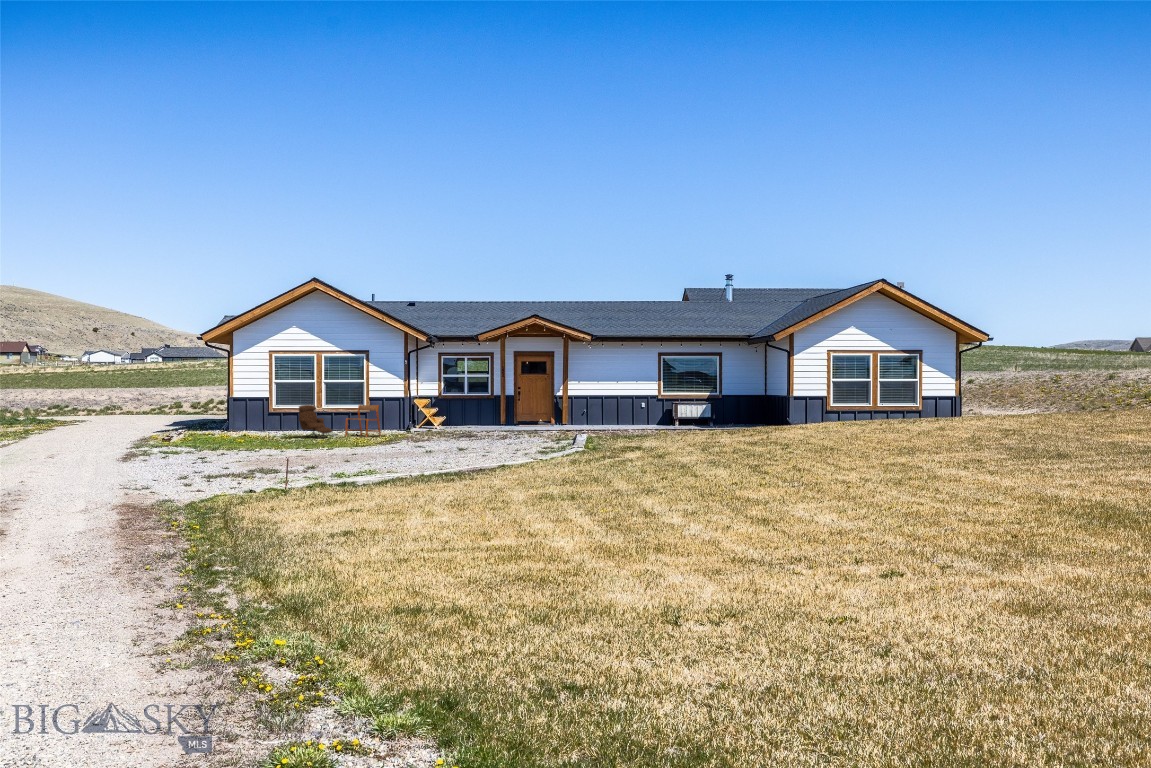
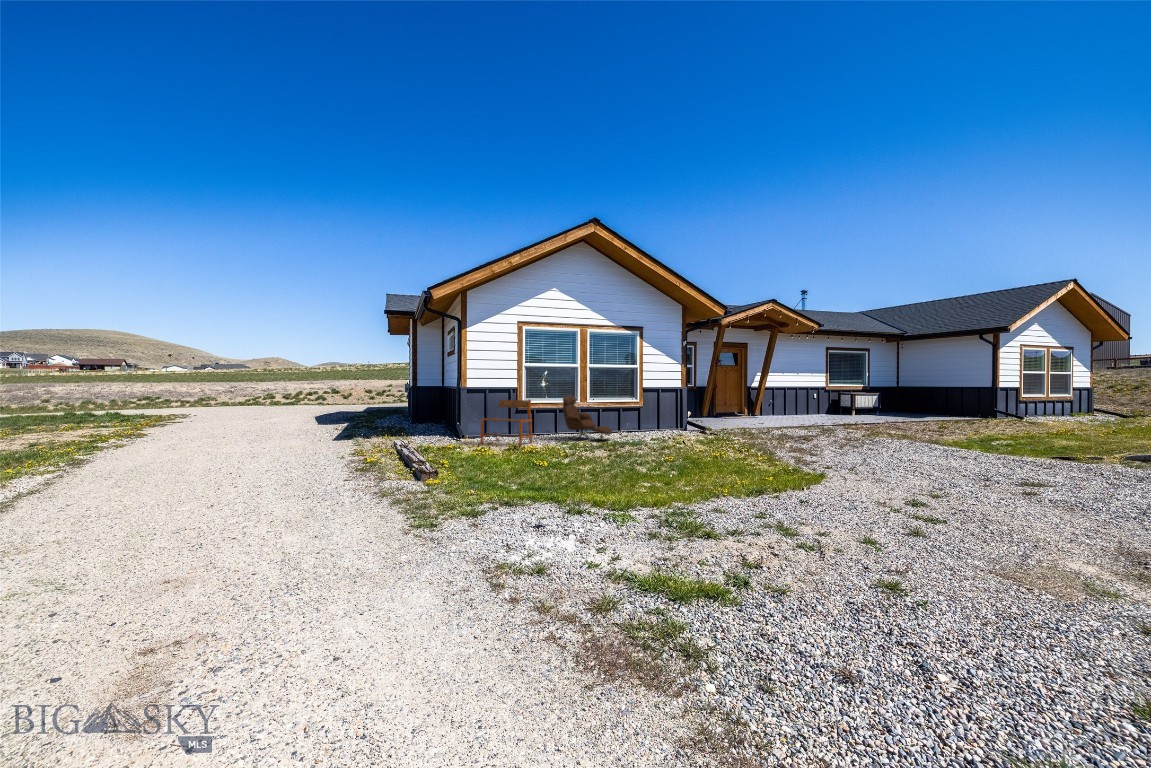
bench: present [345,405,381,437] -> present [480,400,533,446]

